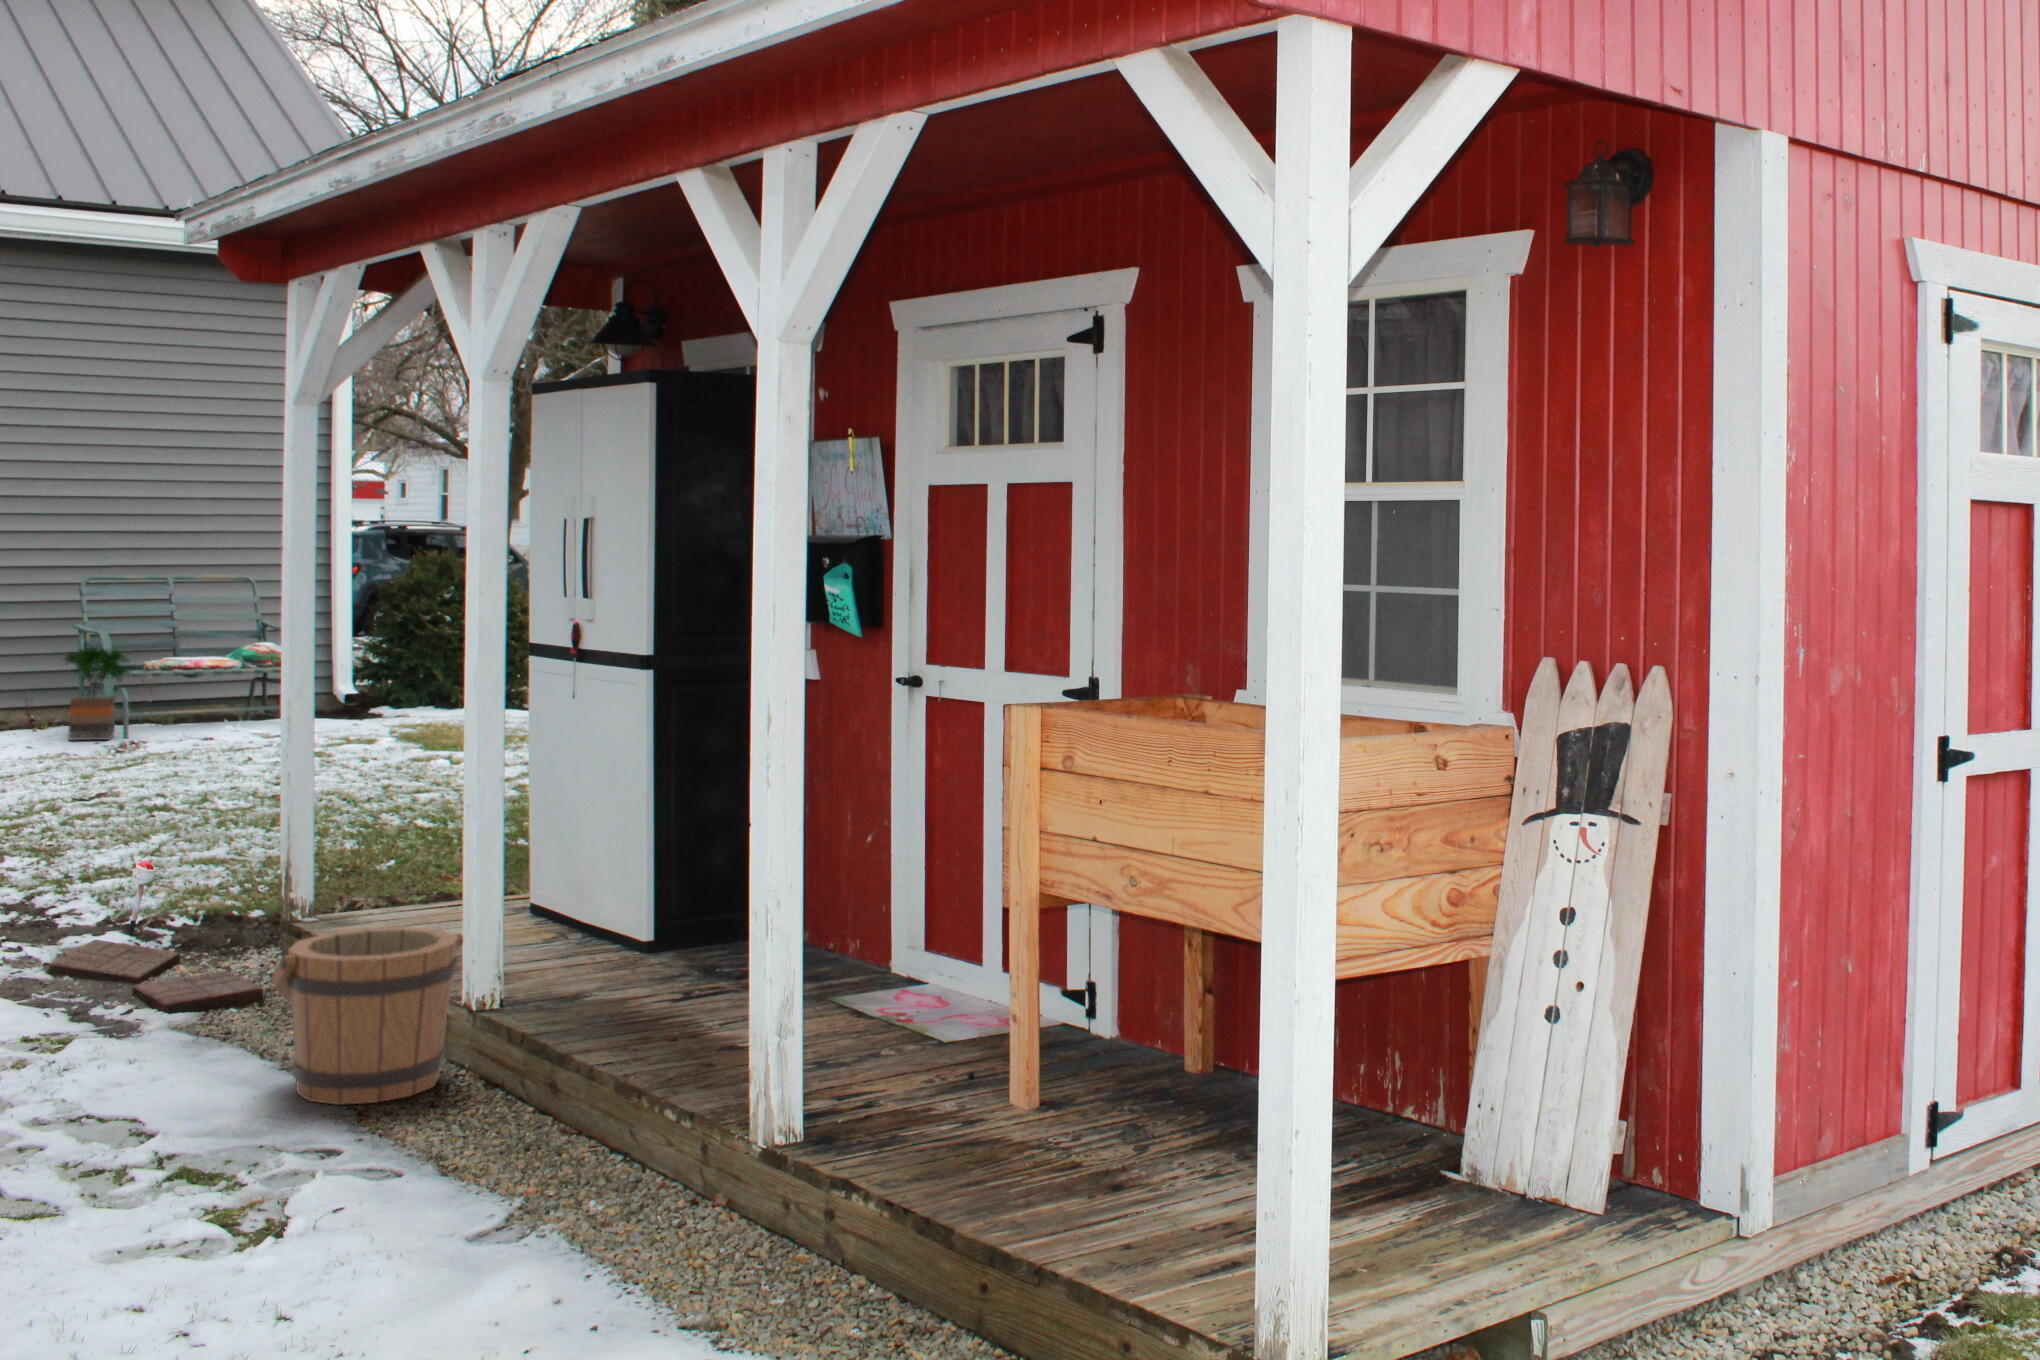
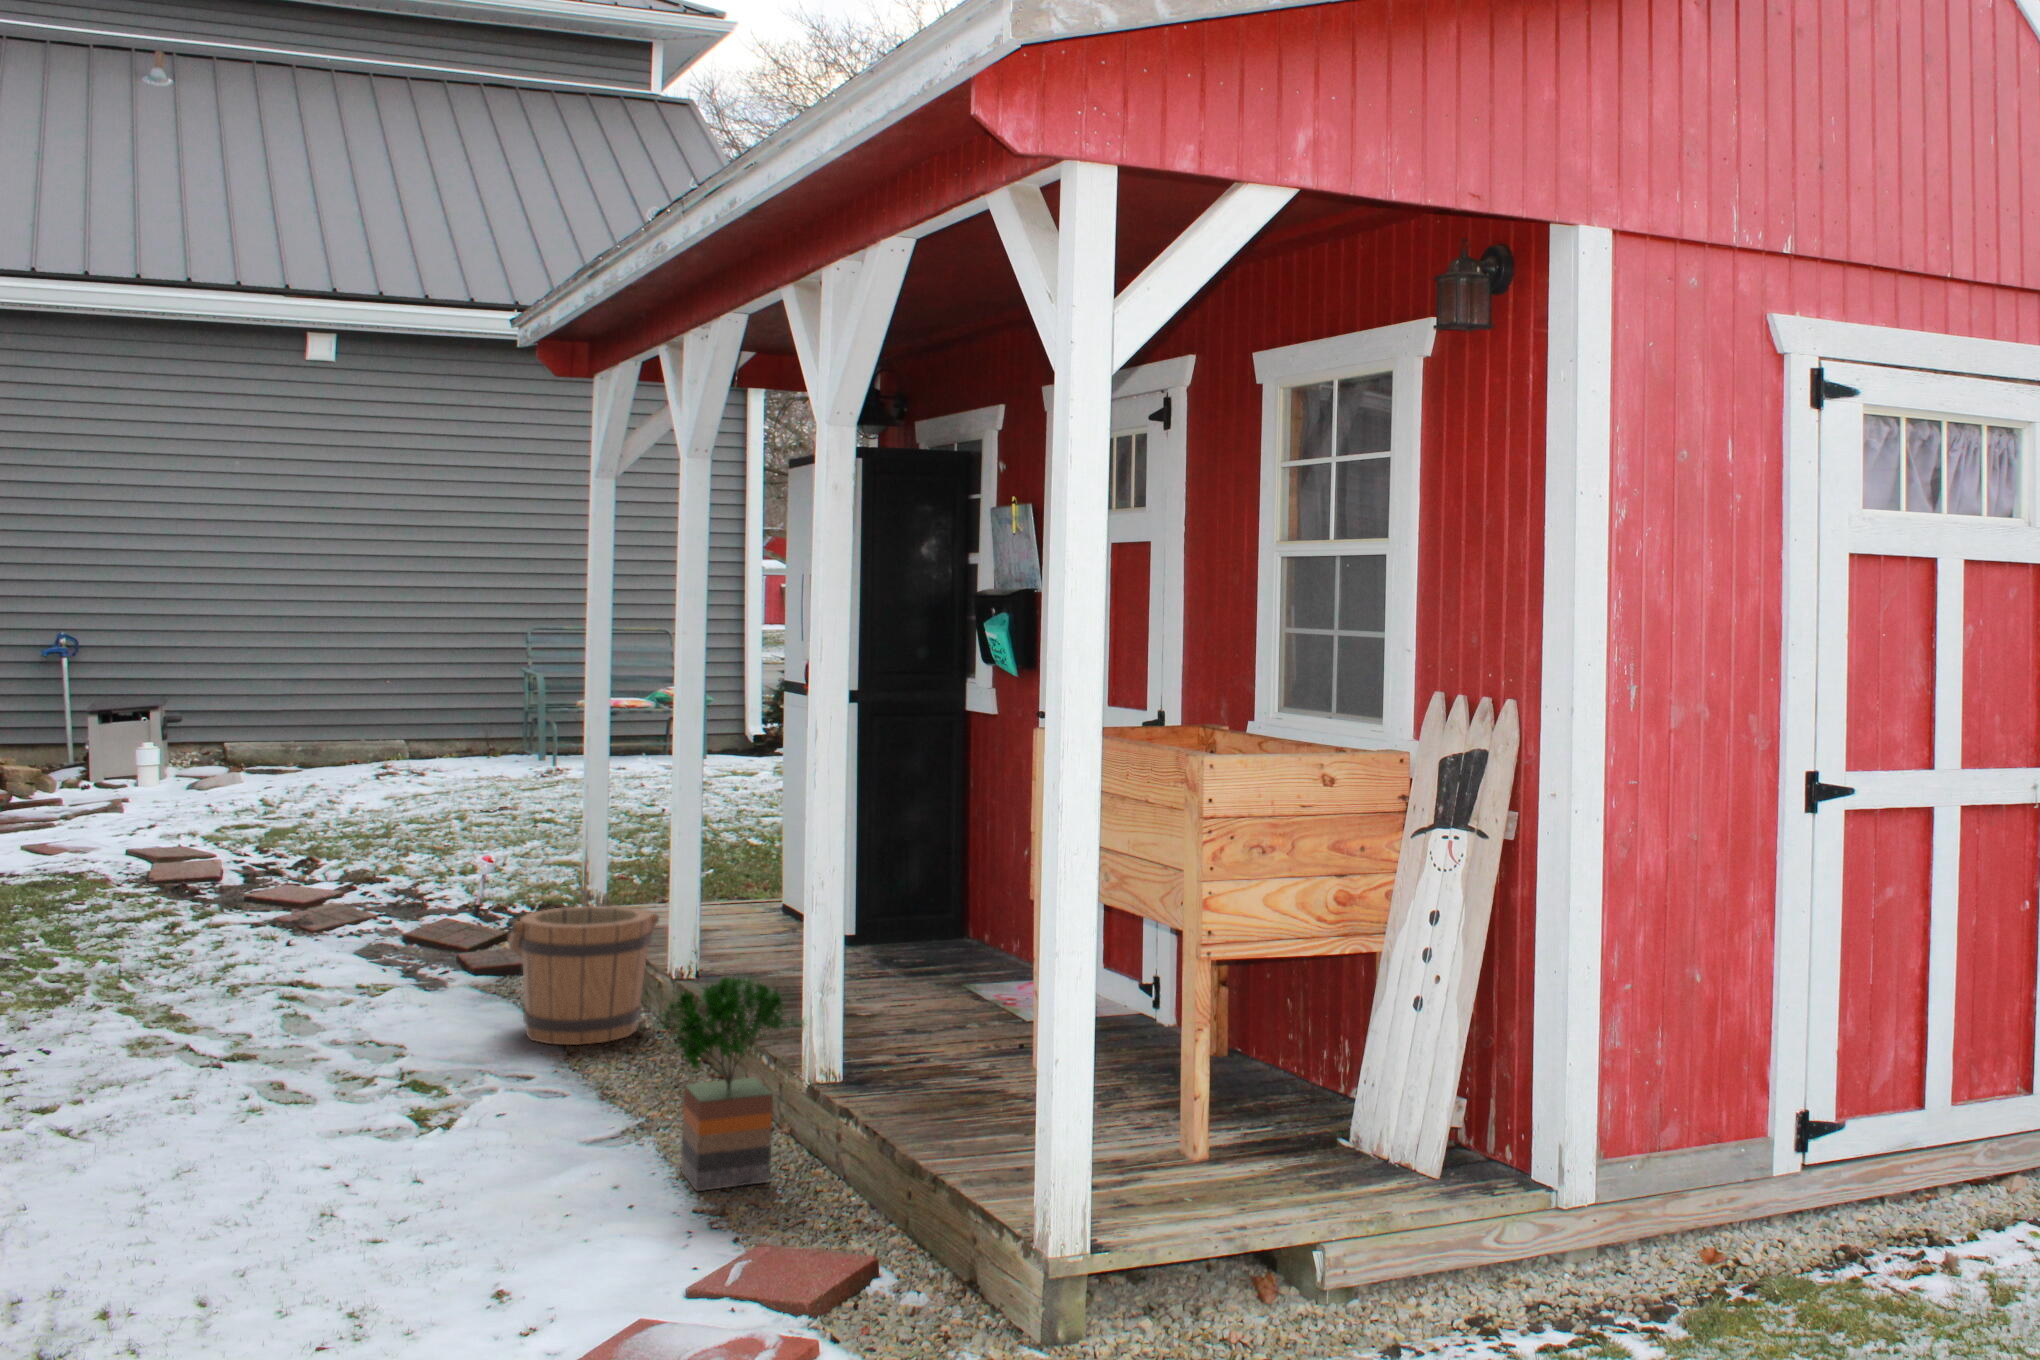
potted tree: present [63,647,129,740] -> present [662,977,804,1191]

